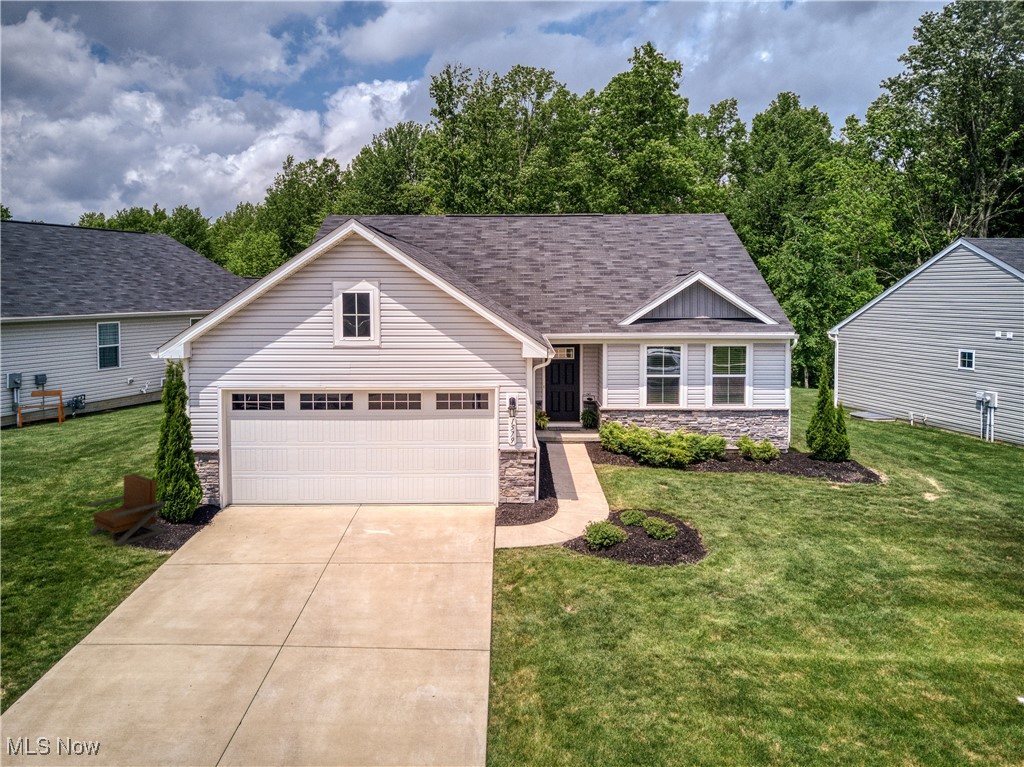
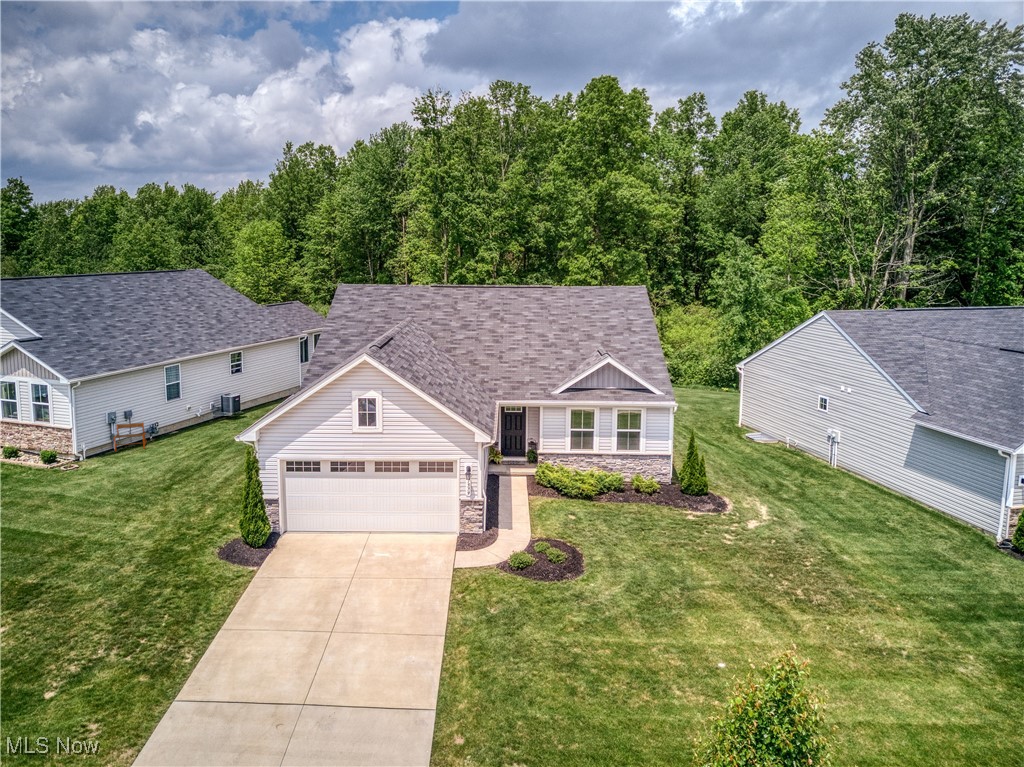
lounge chair: present [87,474,166,546] -> none [199,515,249,564]

